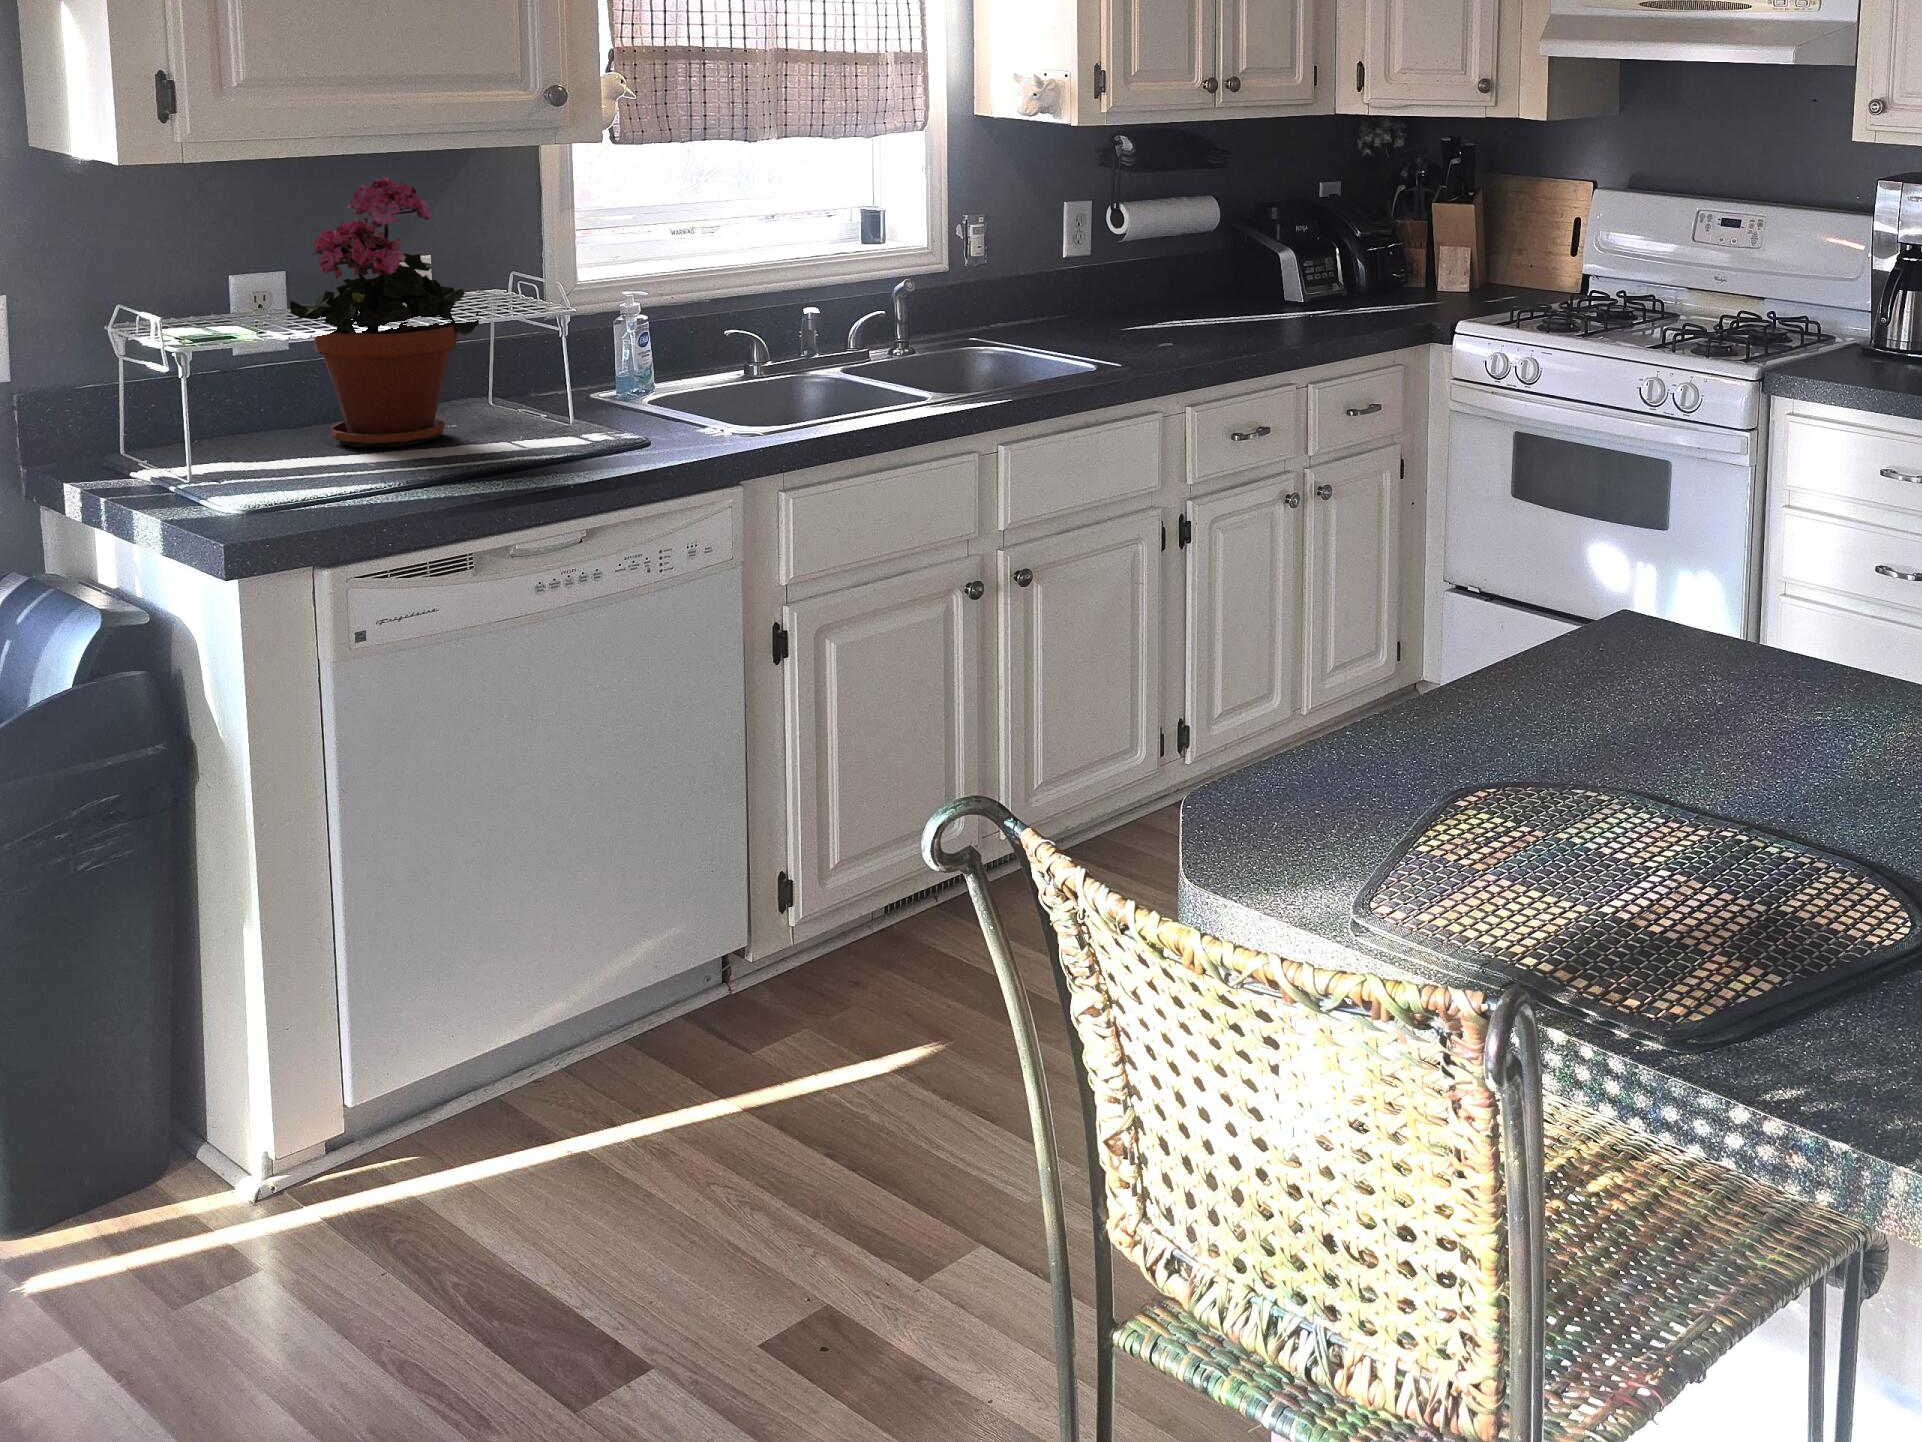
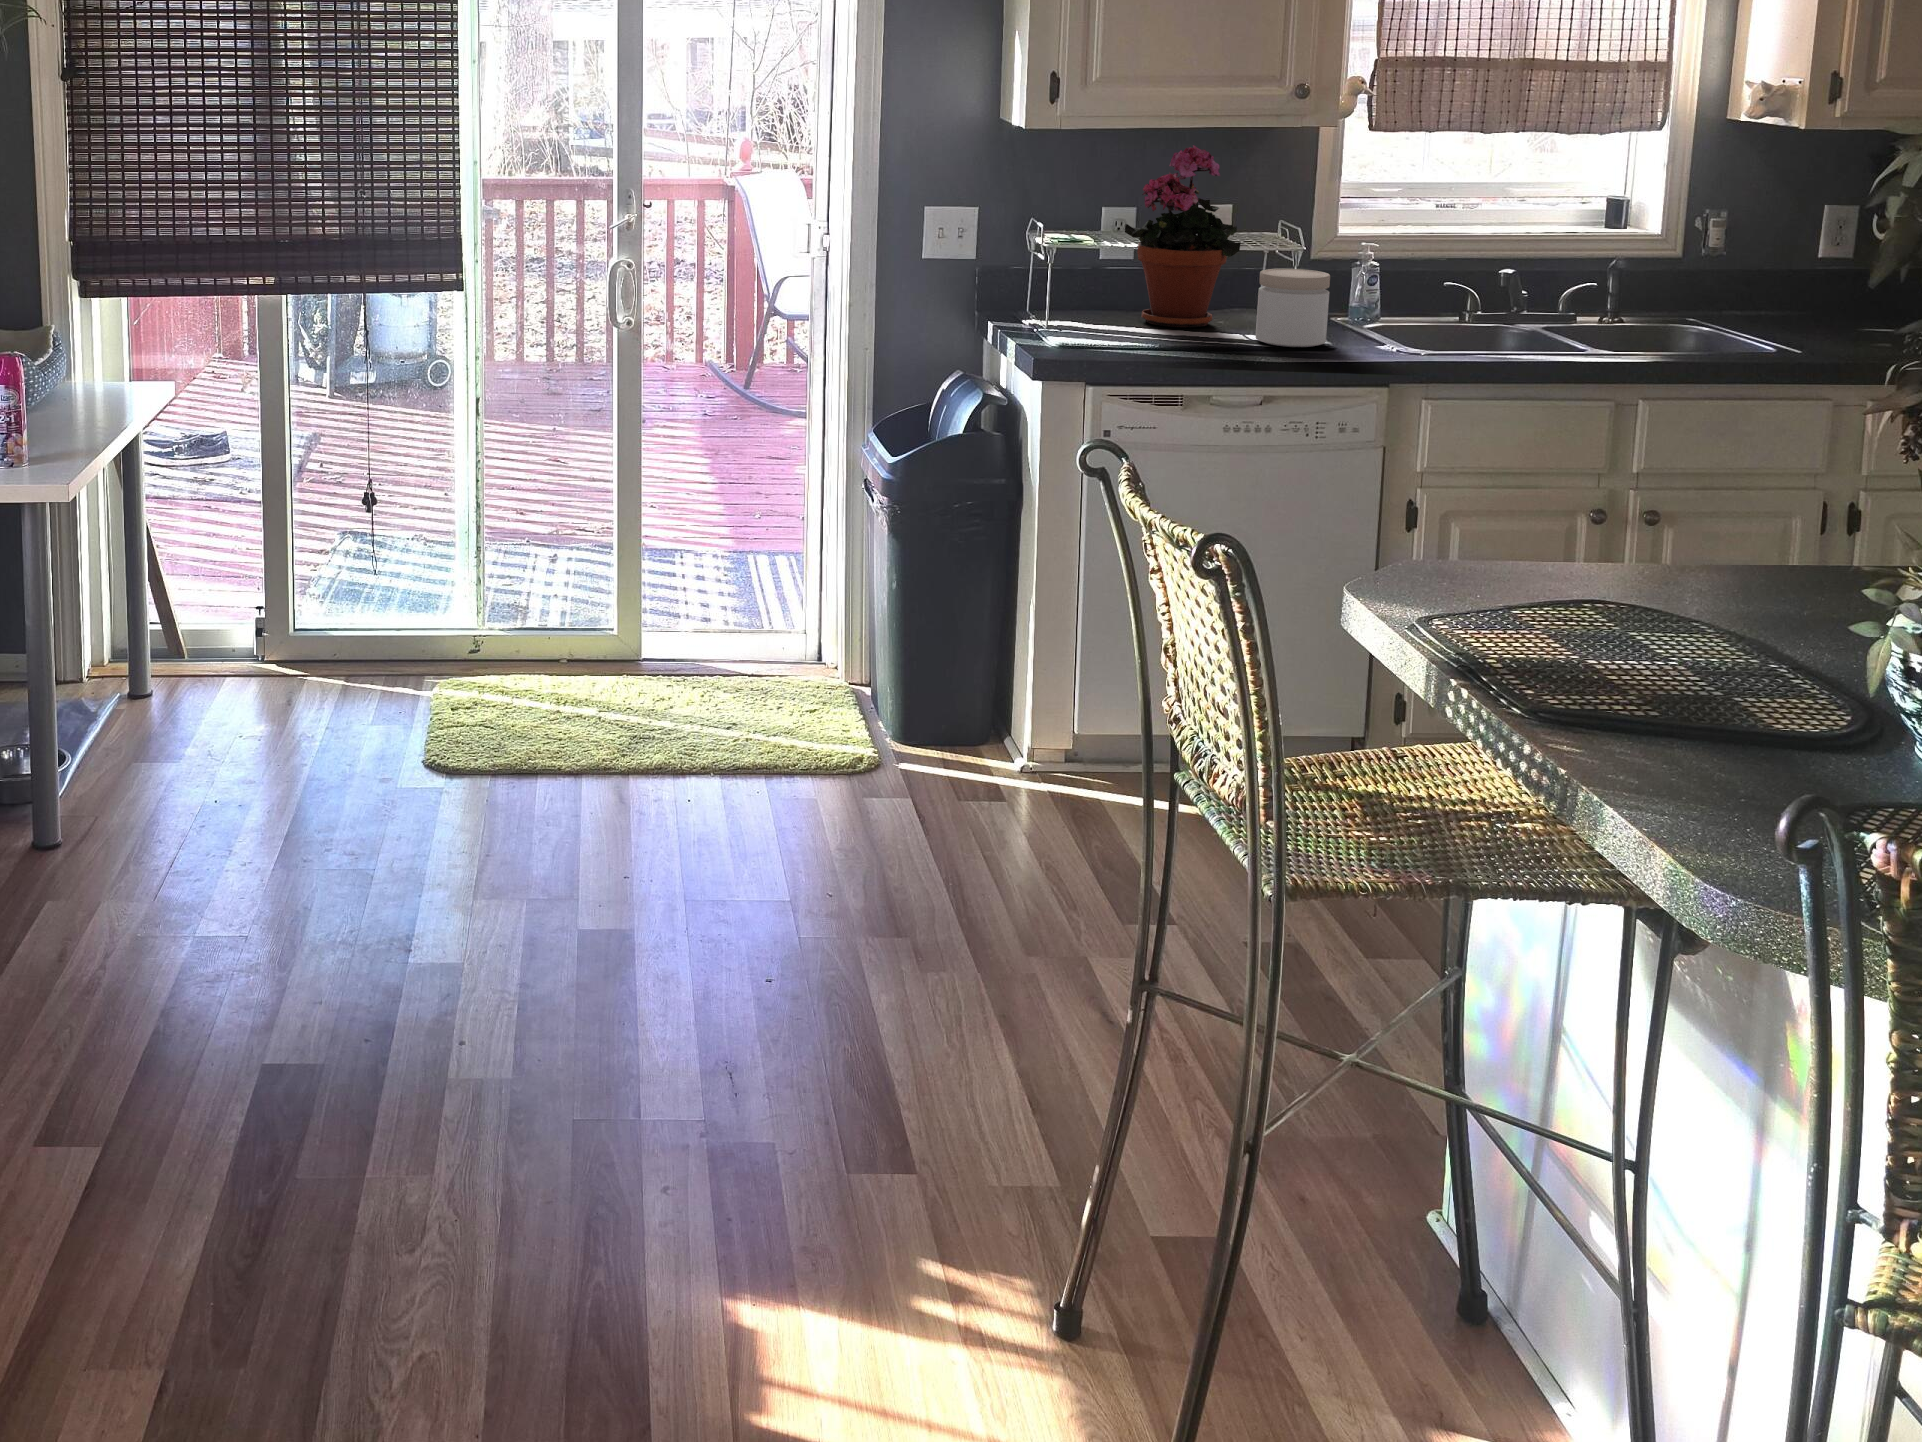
jar: none [529,342,634,453] -> present [1256,269,1330,347]

